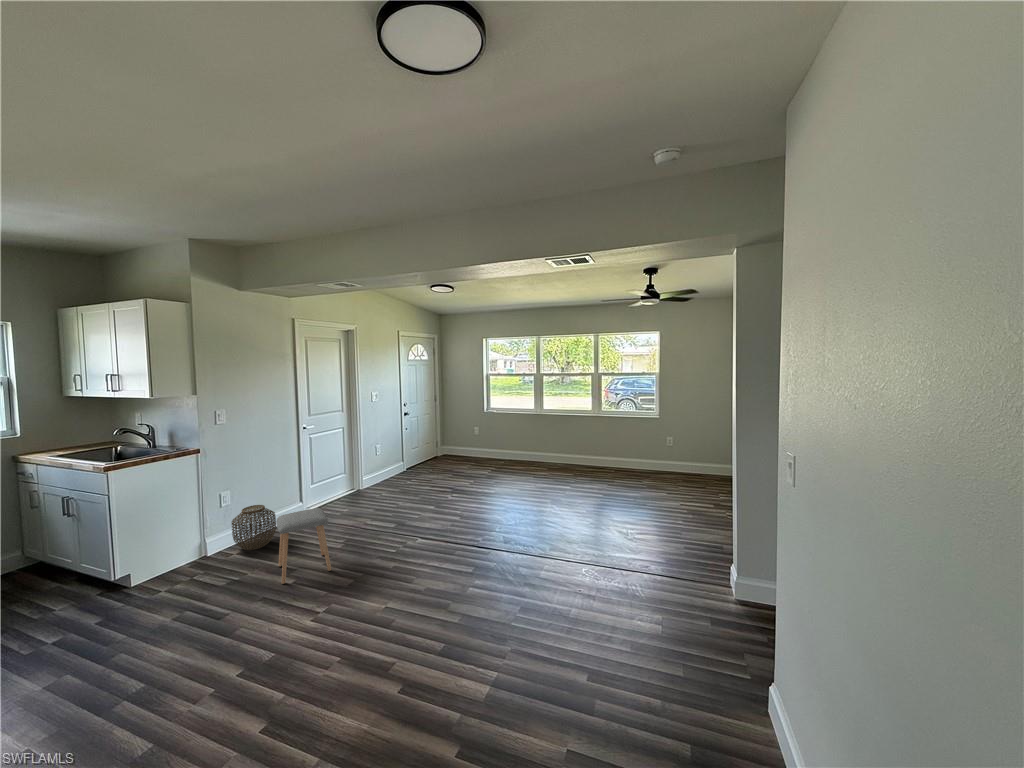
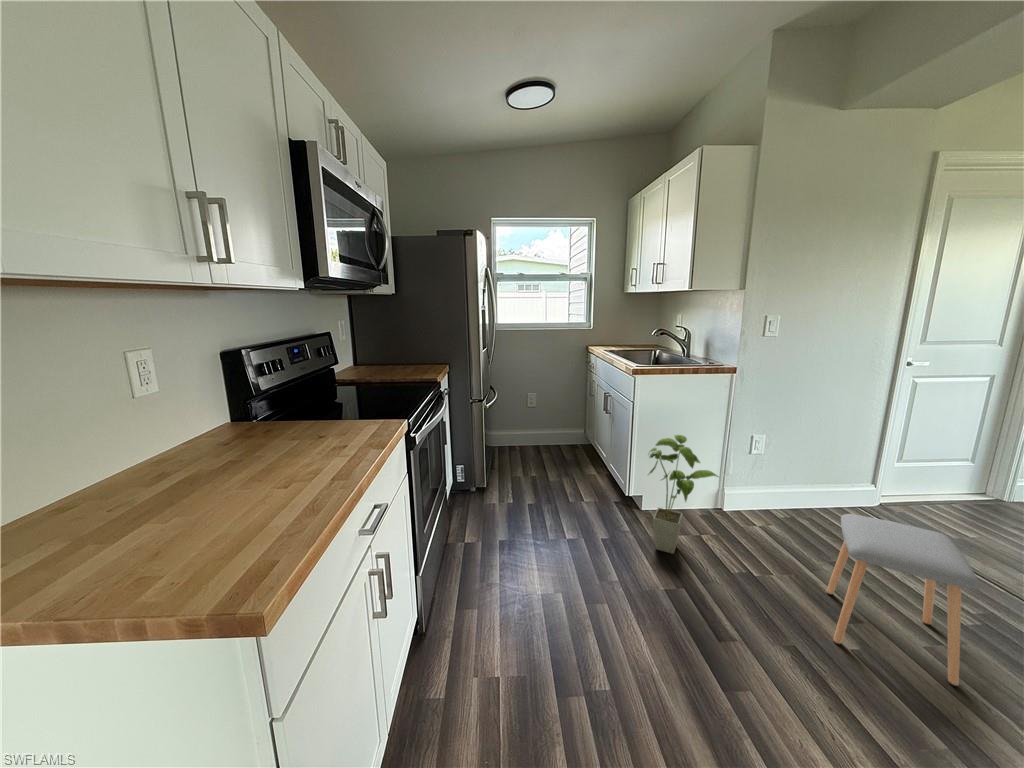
house plant: none [135,505,201,603] -> present [648,435,719,554]
woven basket: present [232,505,276,550] -> none [758,466,830,534]

